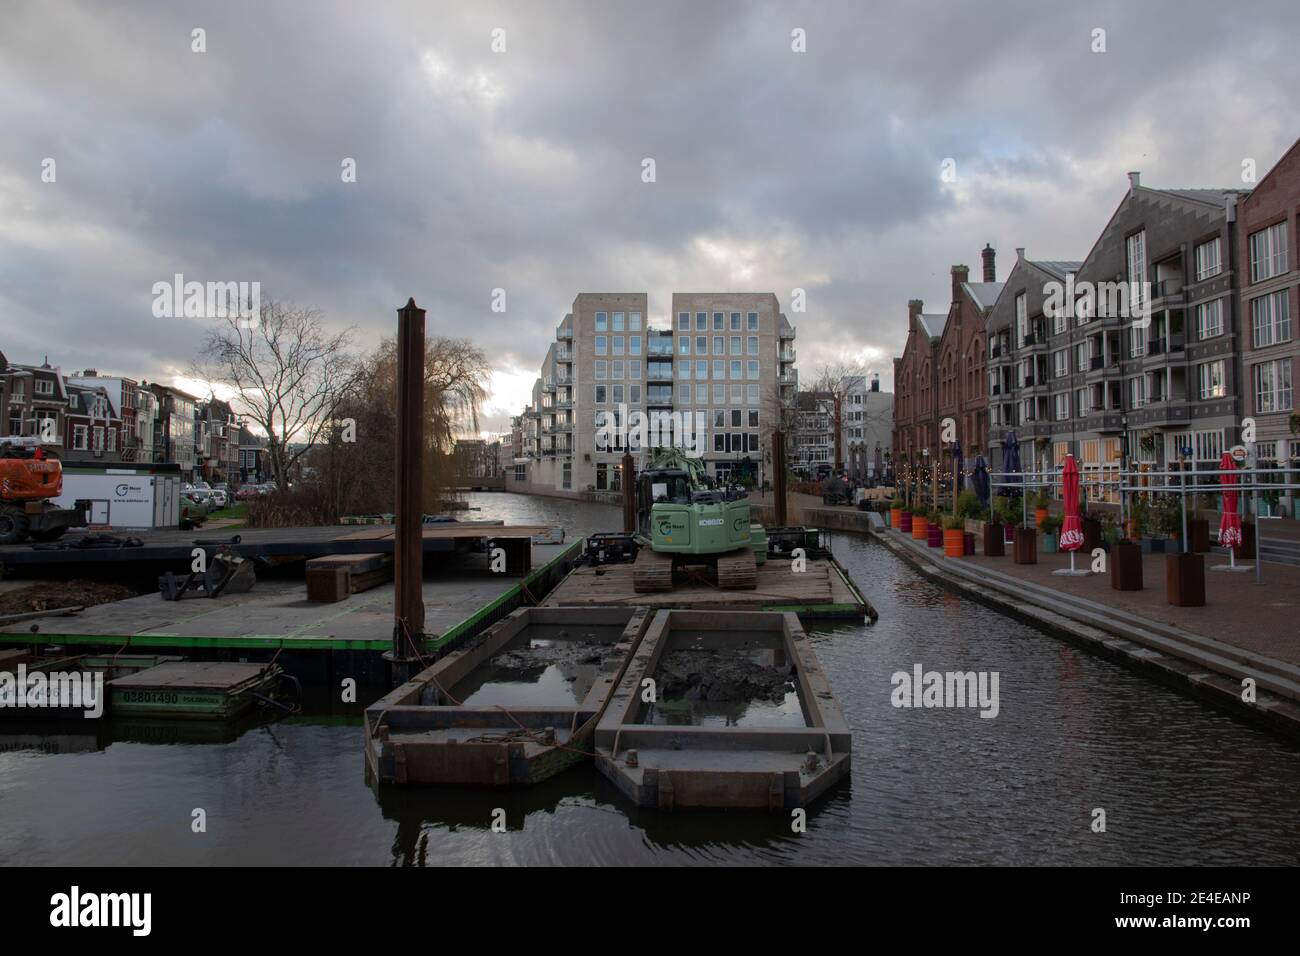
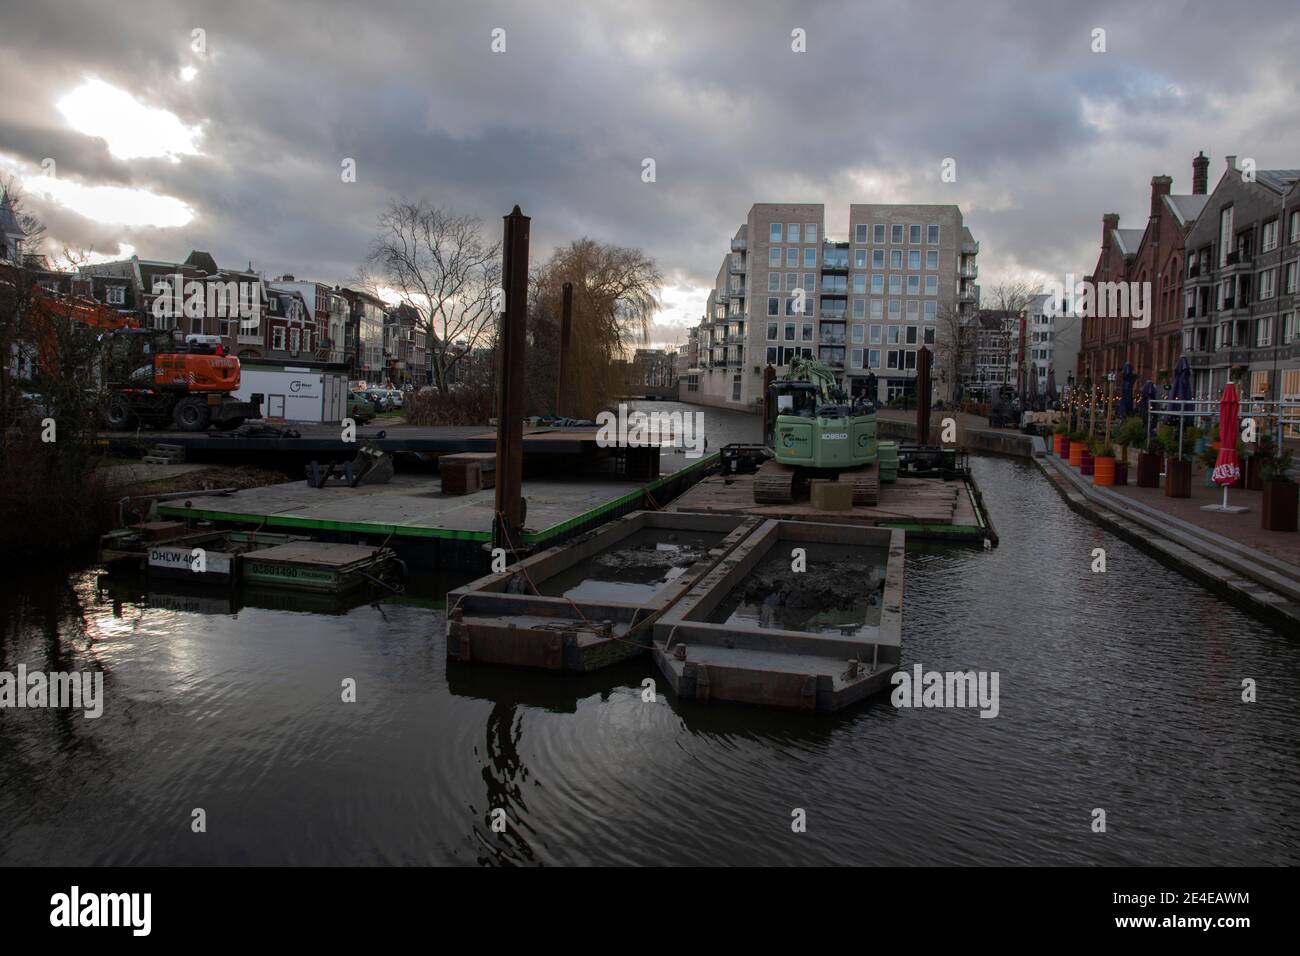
cardboard box: none [694,567,737,597] -> present [810,482,853,510]

